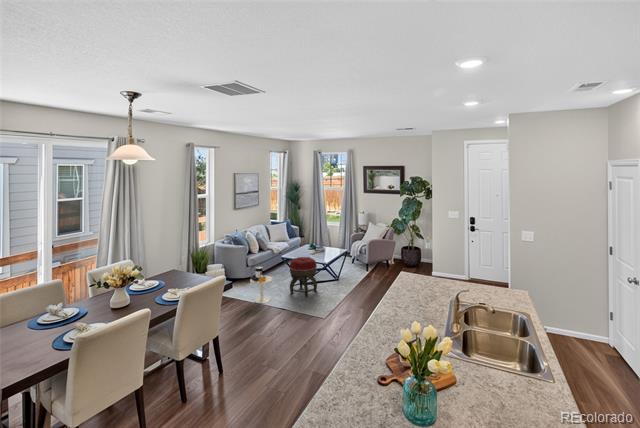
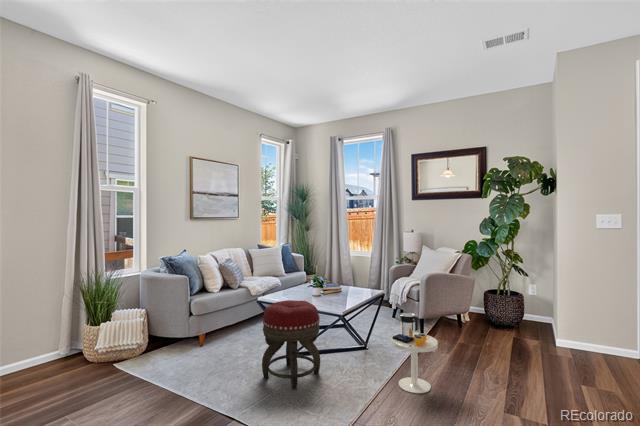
side table: present [250,267,272,303] -> present [391,313,438,393]

